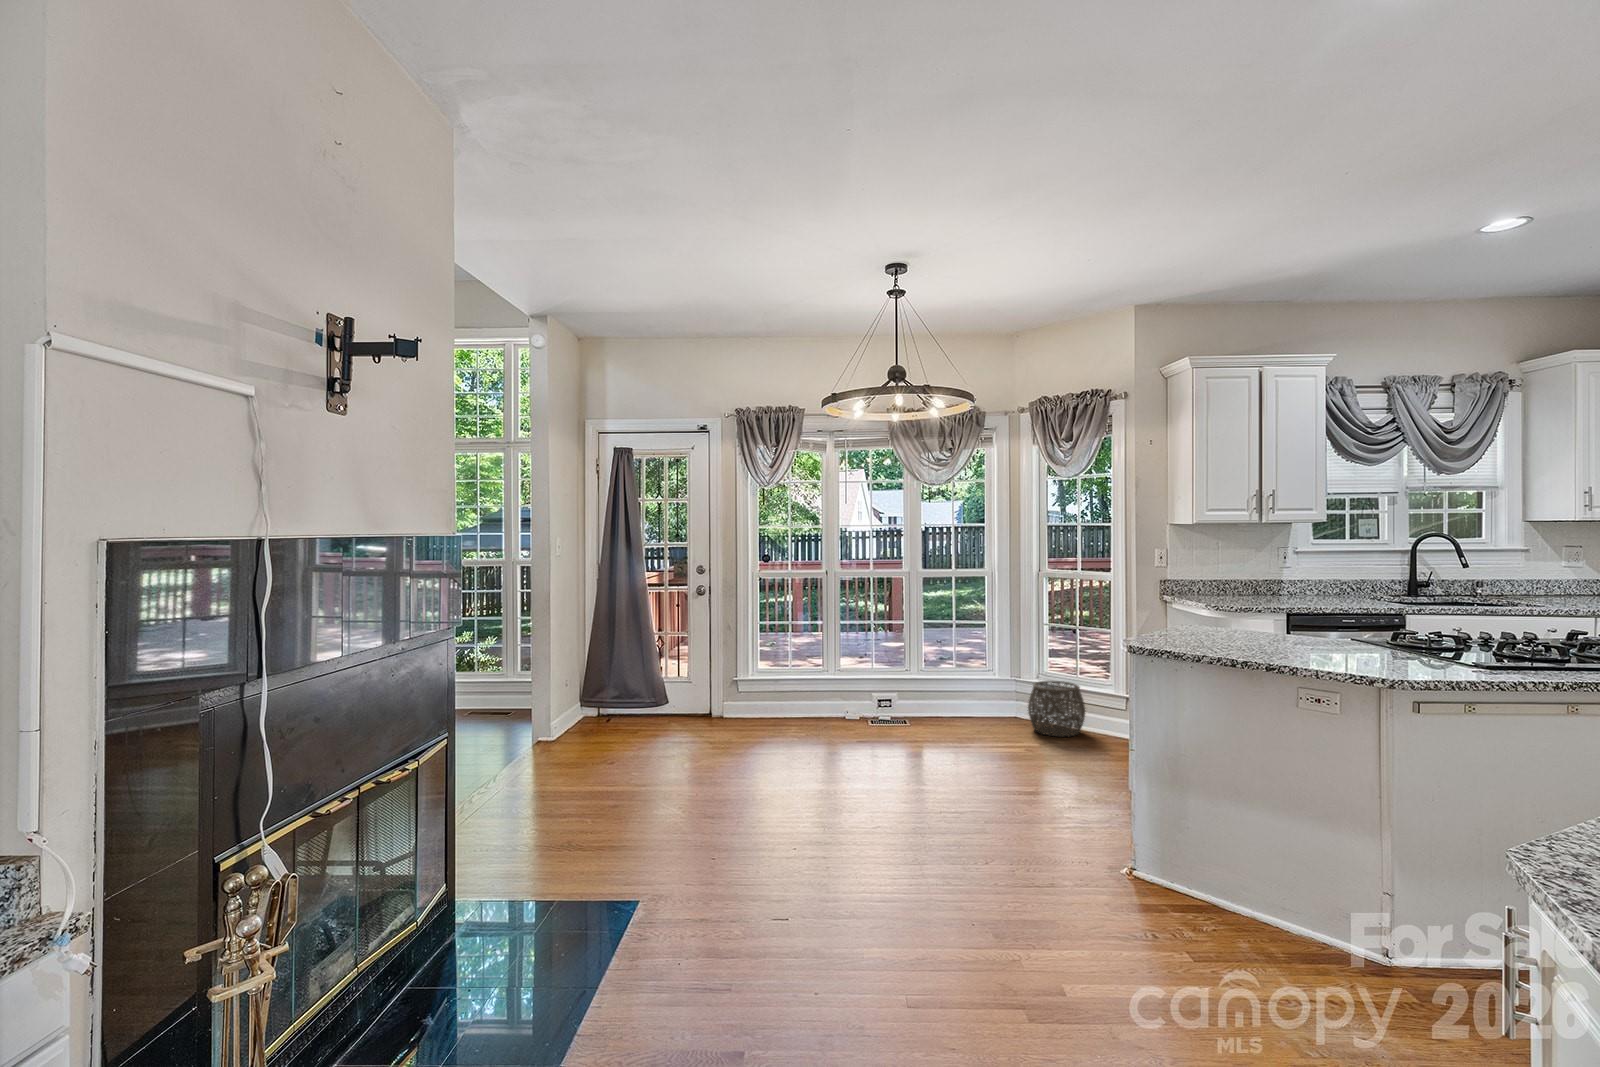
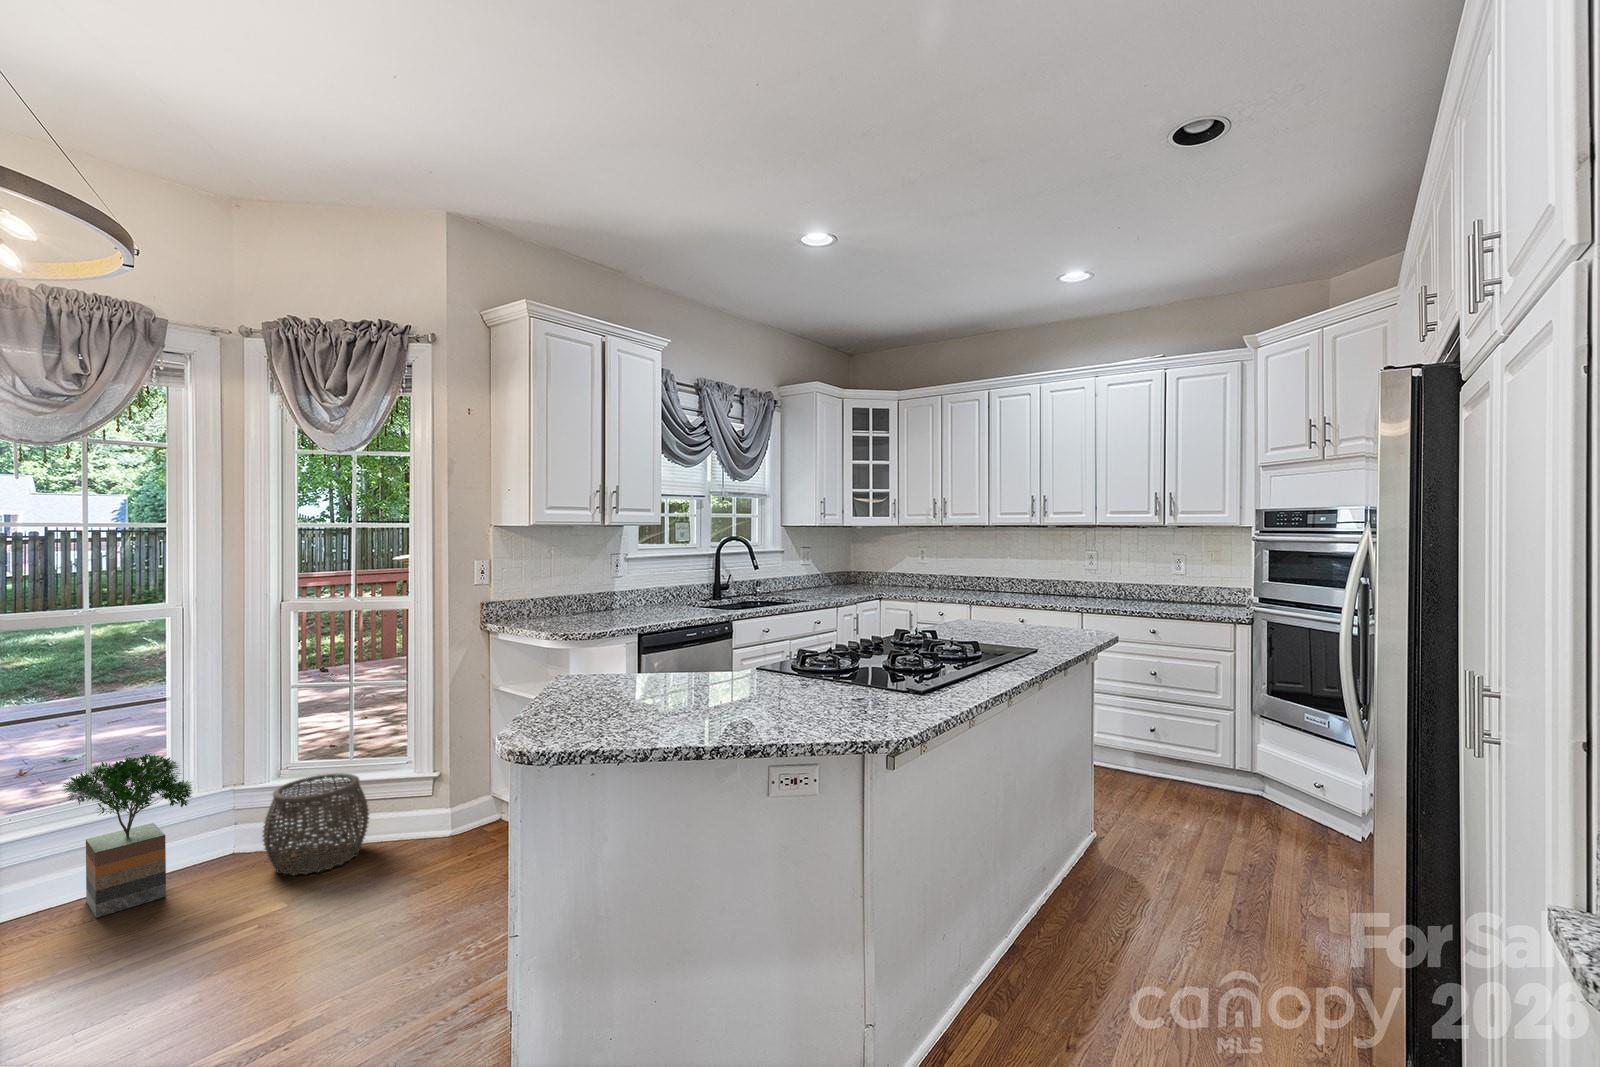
potted tree: none [942,648,996,727] -> present [63,754,192,918]

